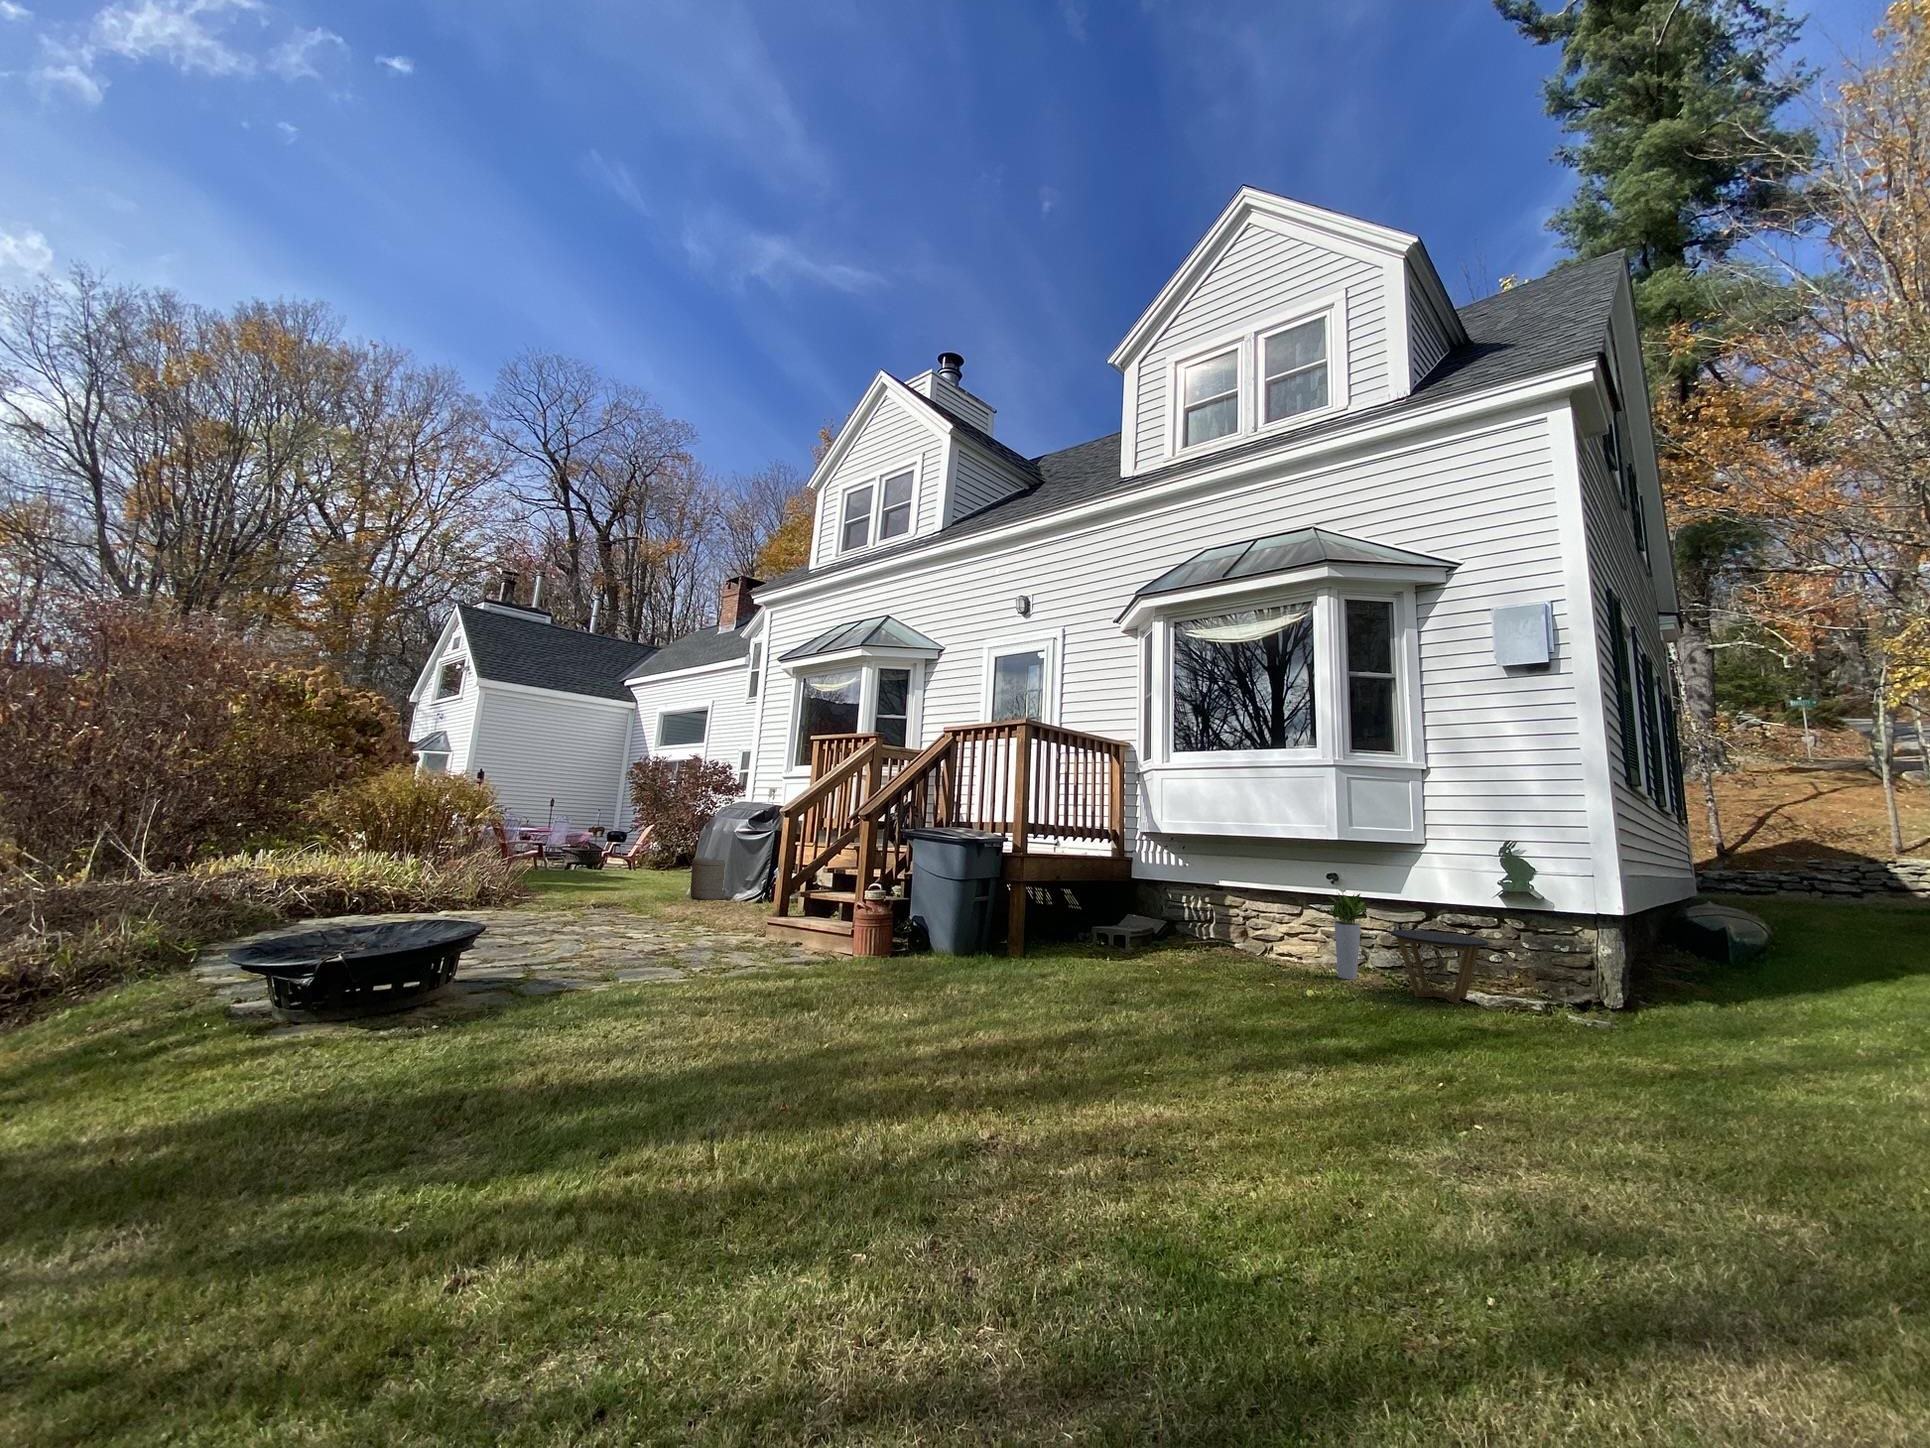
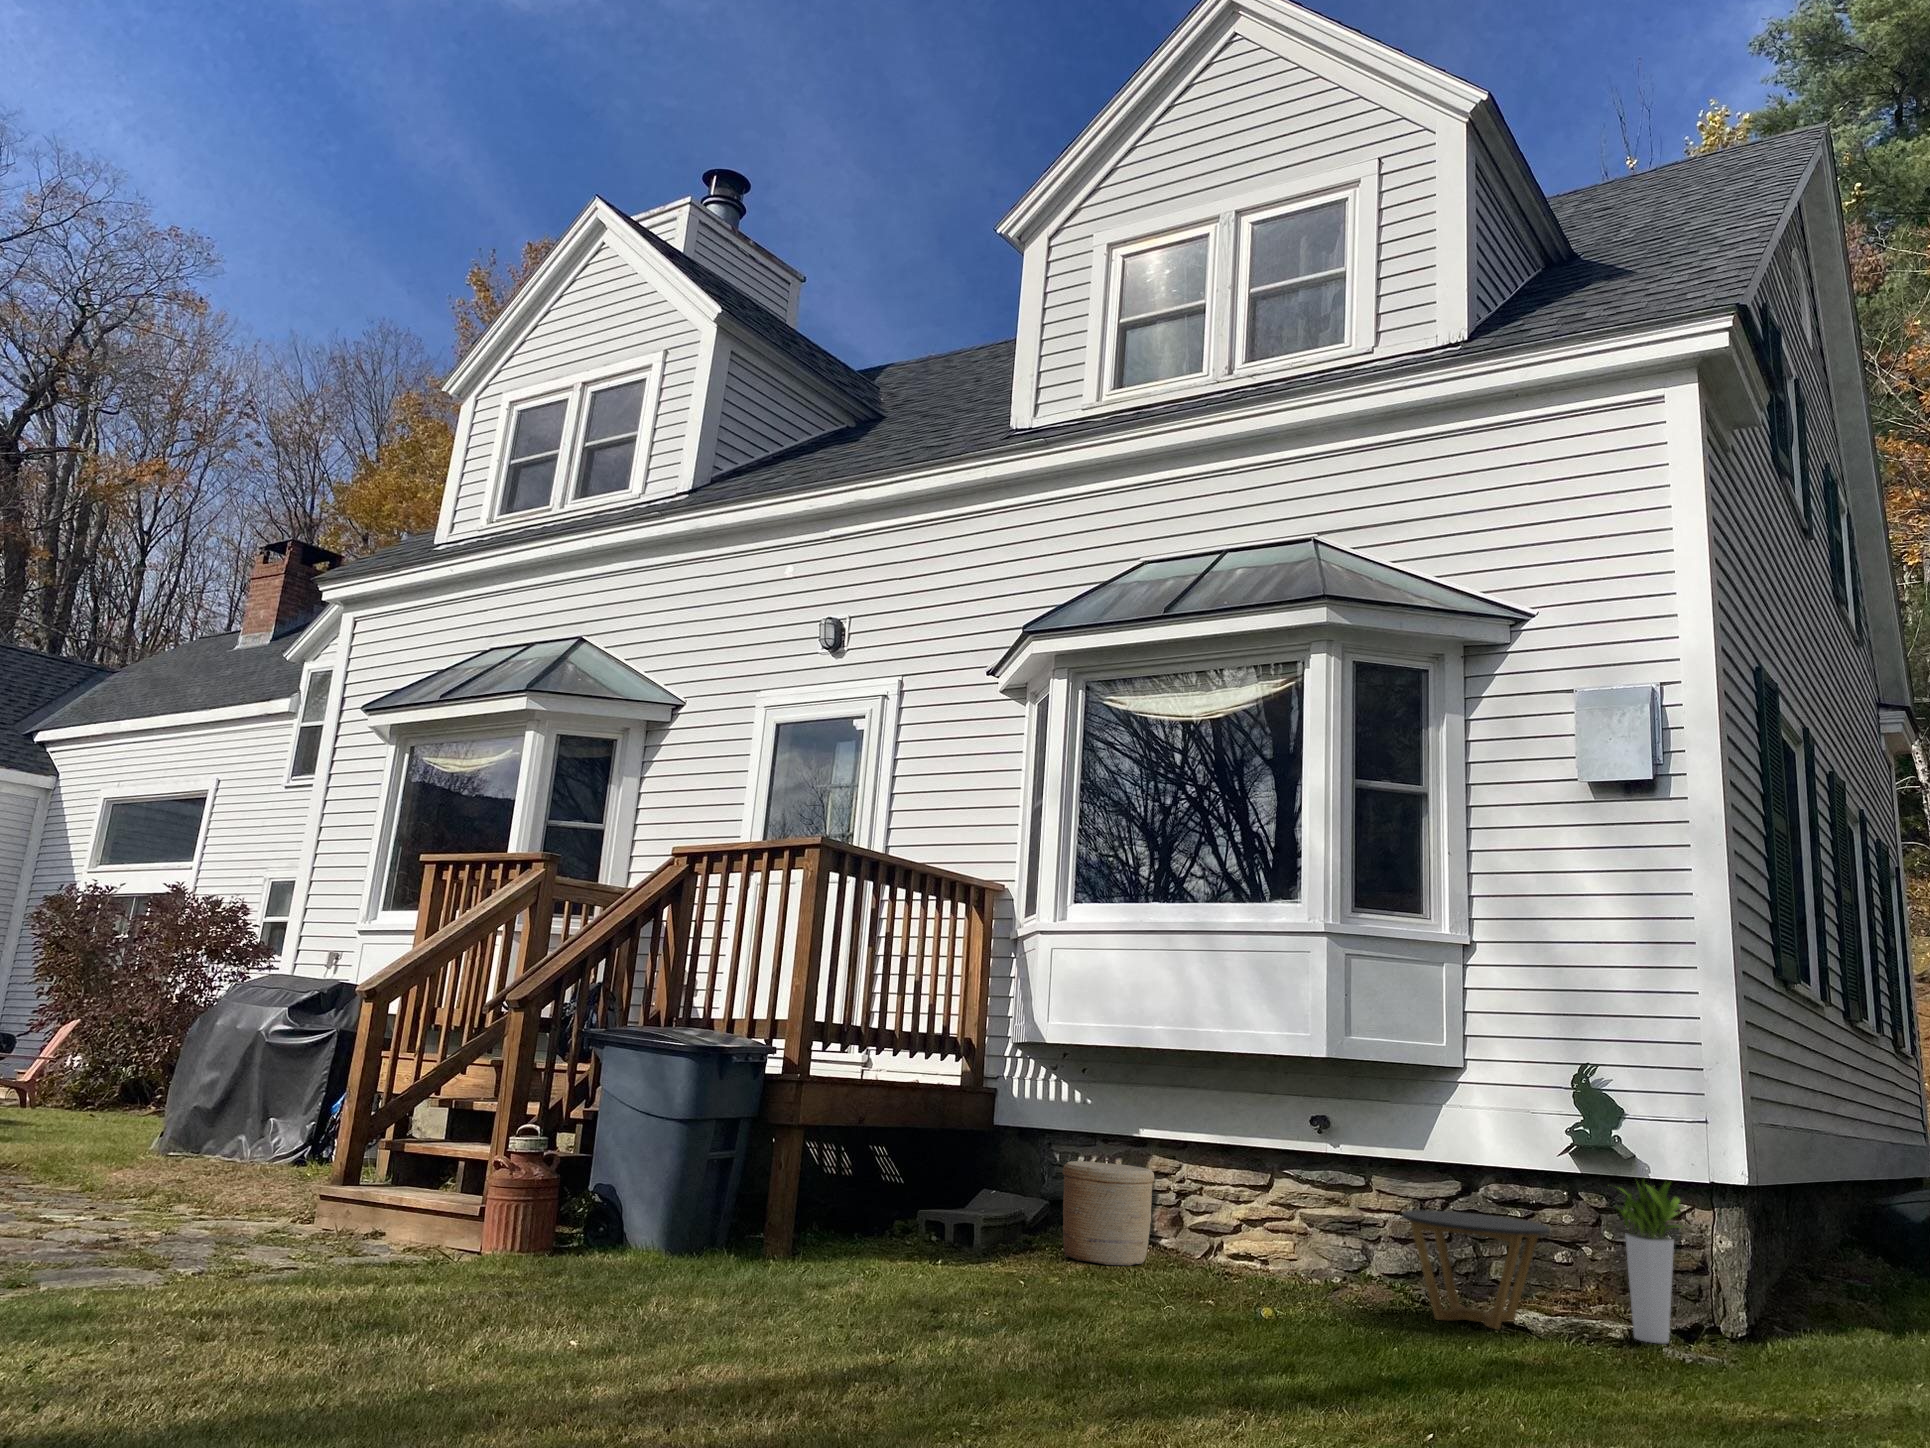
woven basket: present [691,858,728,900] -> present [1062,1161,1154,1266]
planter: present [1328,893,1365,980] -> present [1615,1181,1682,1344]

